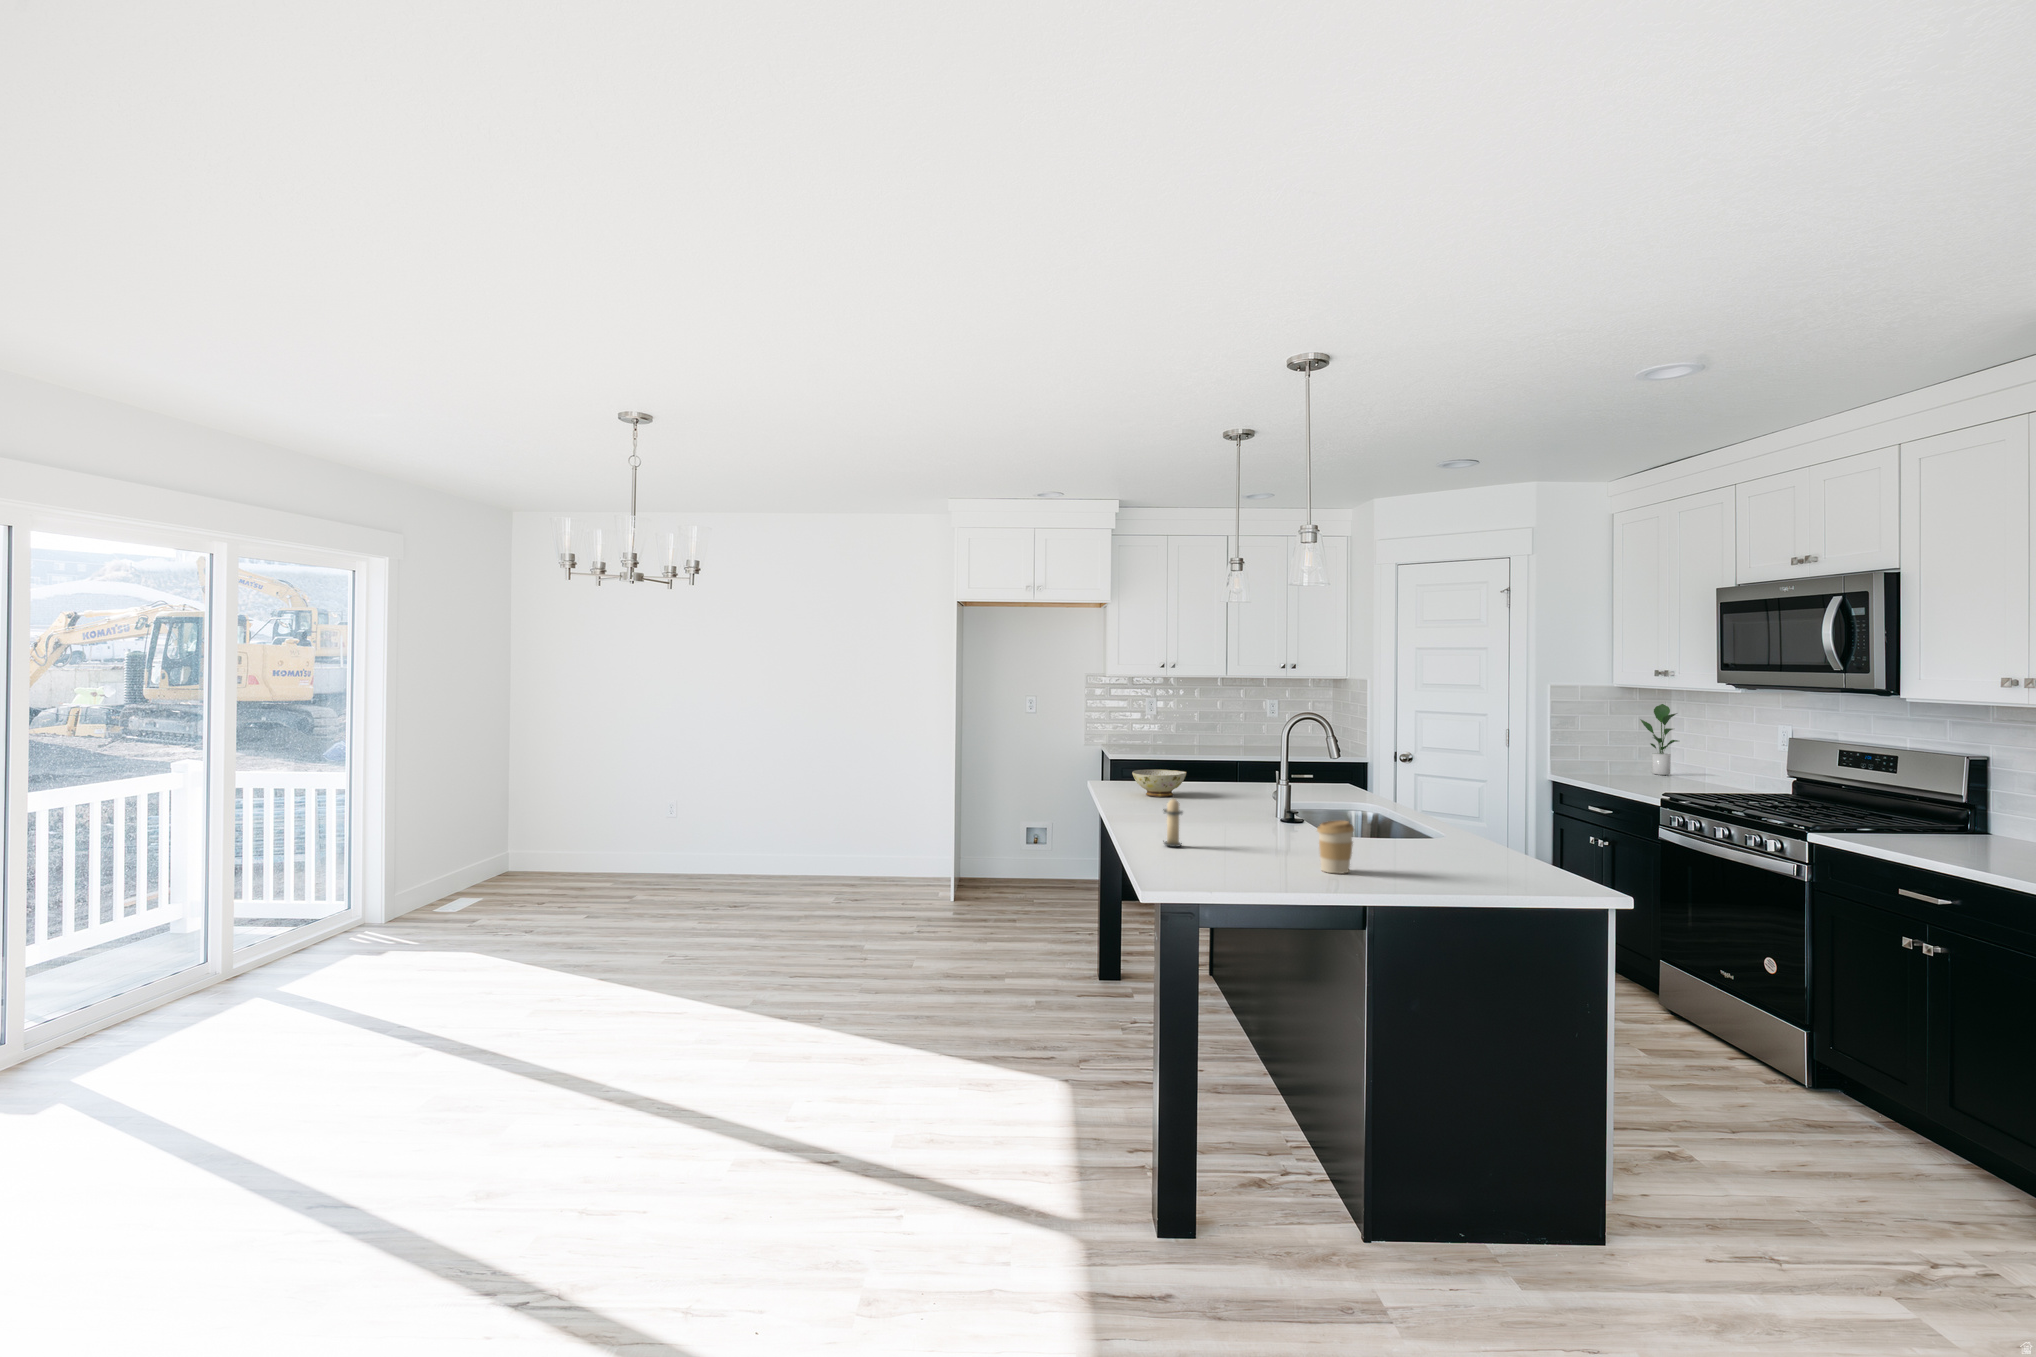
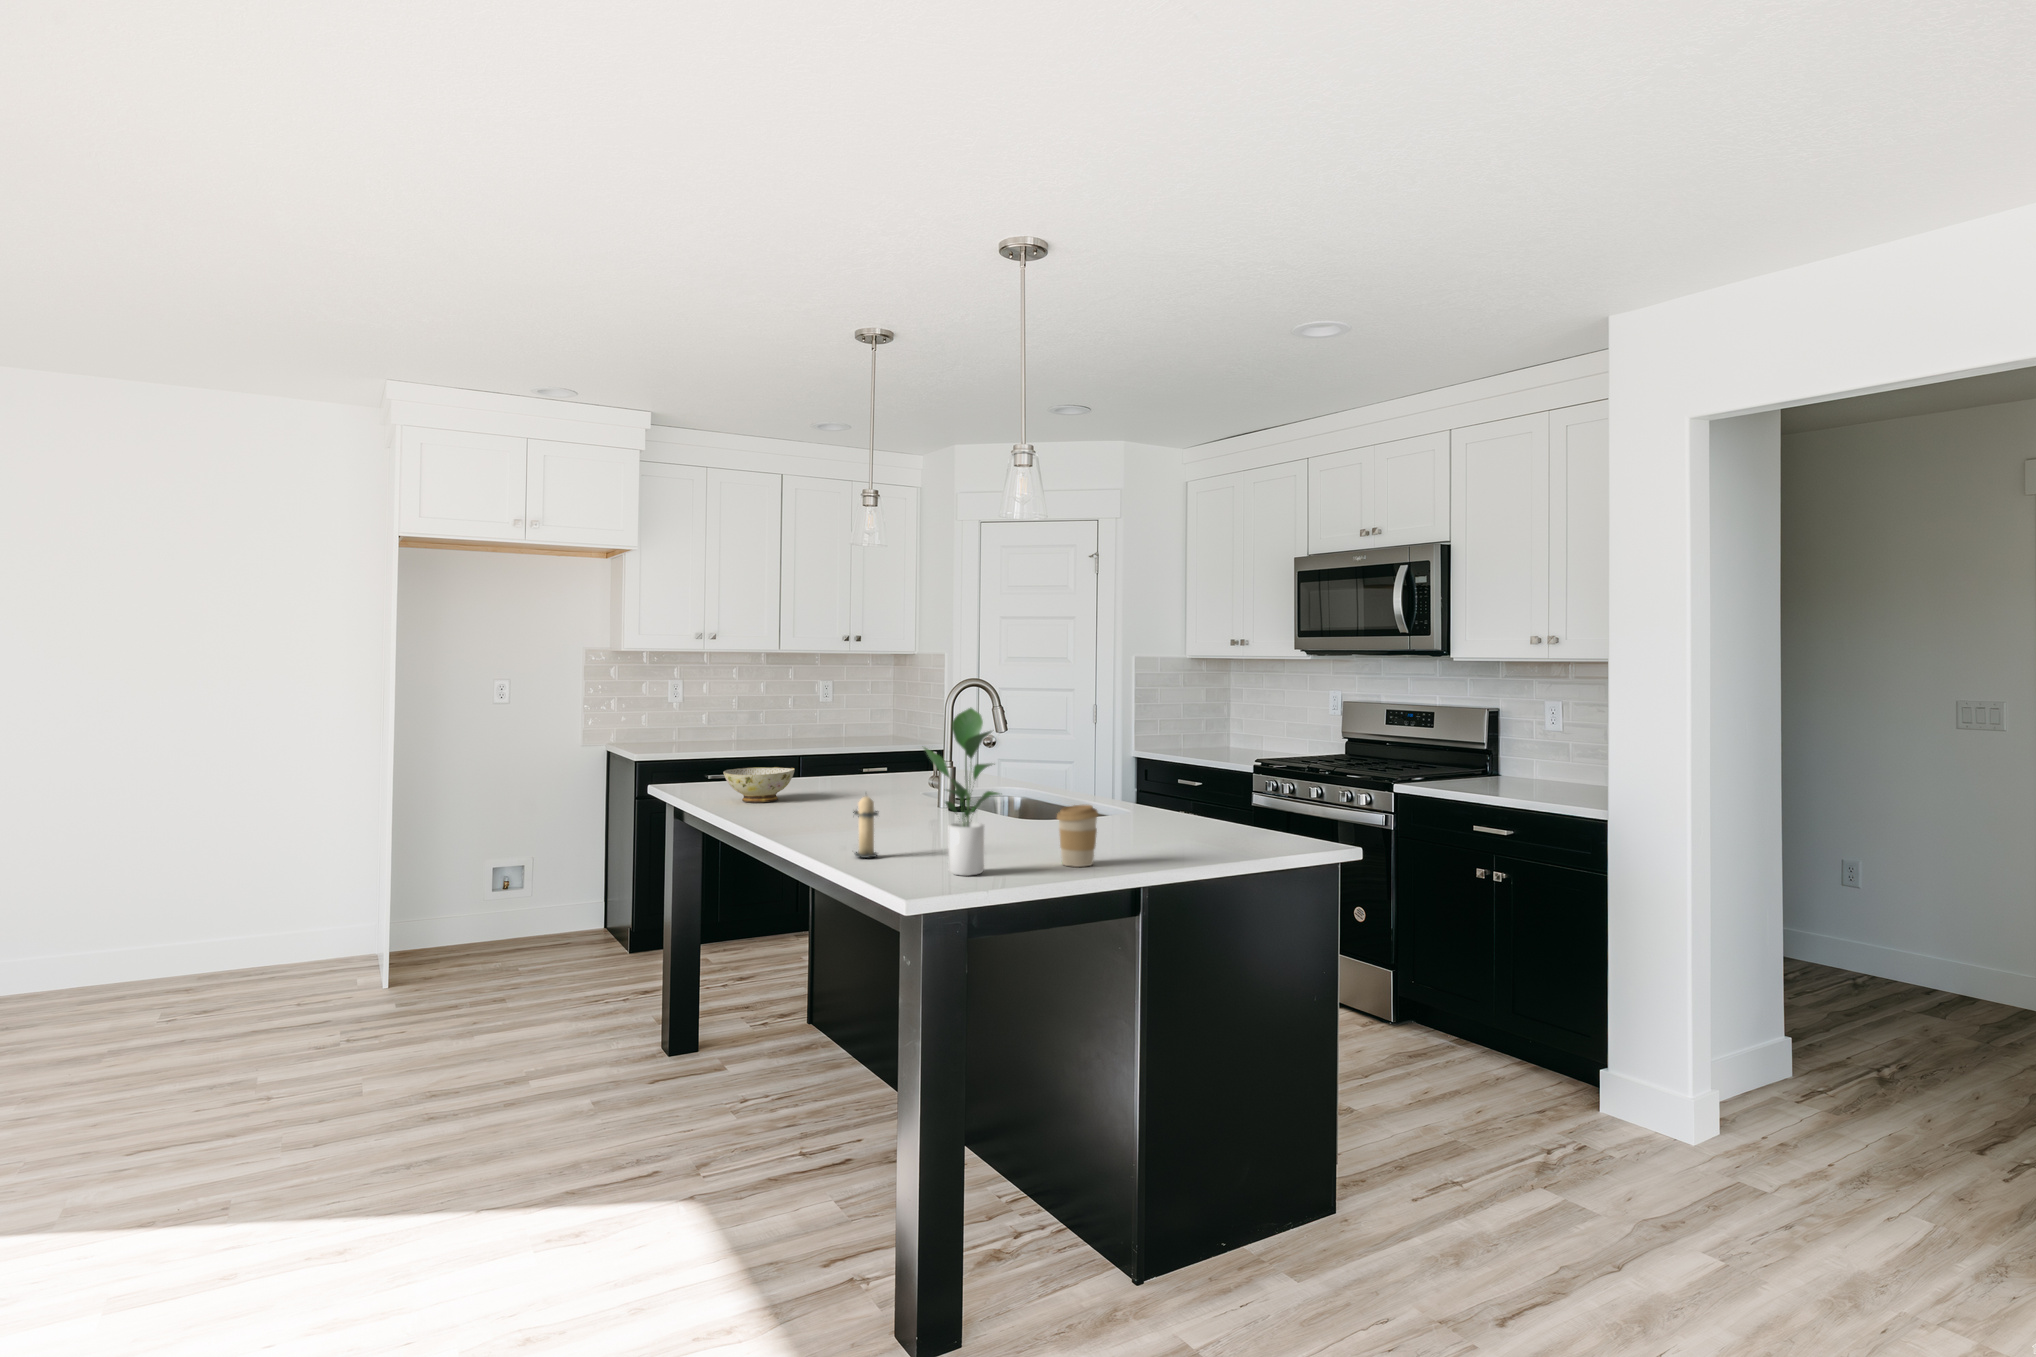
potted plant: present [1641,704,1678,775] -> present [924,708,999,876]

